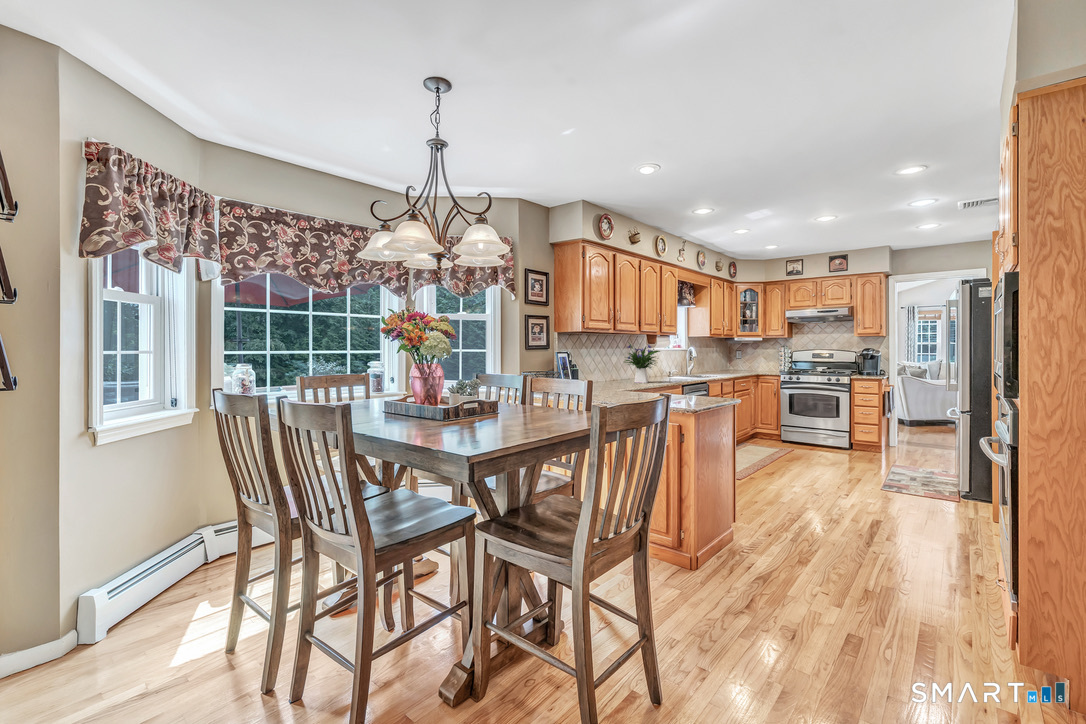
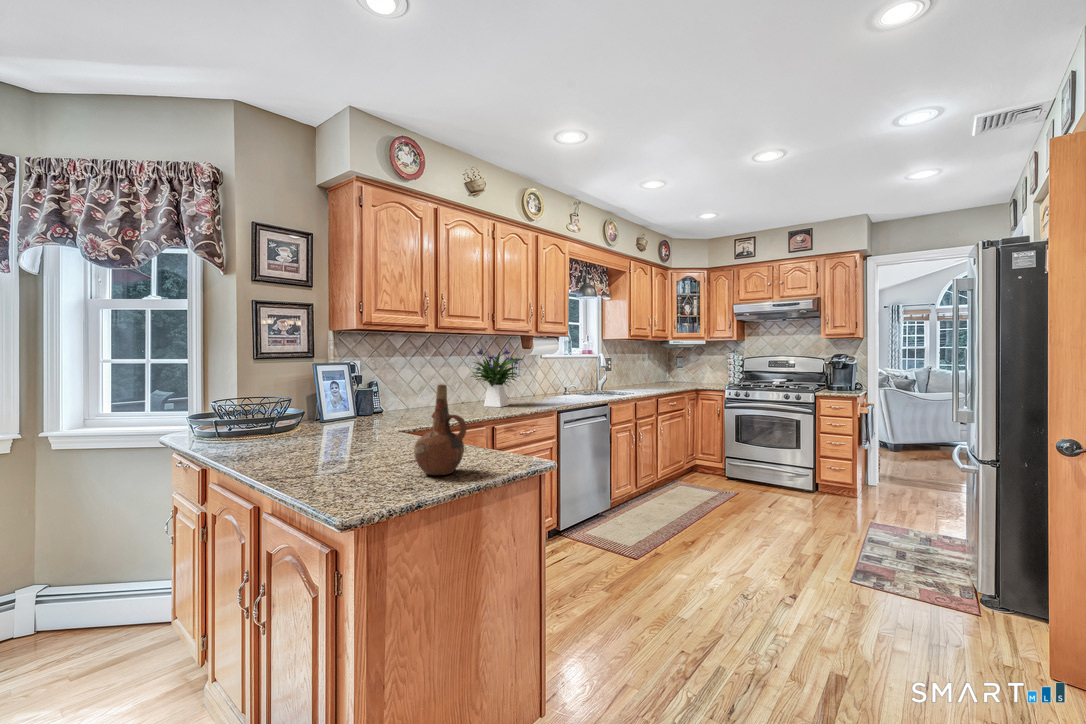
ceramic pitcher: none [686,361,710,401] -> present [414,385,467,475]

